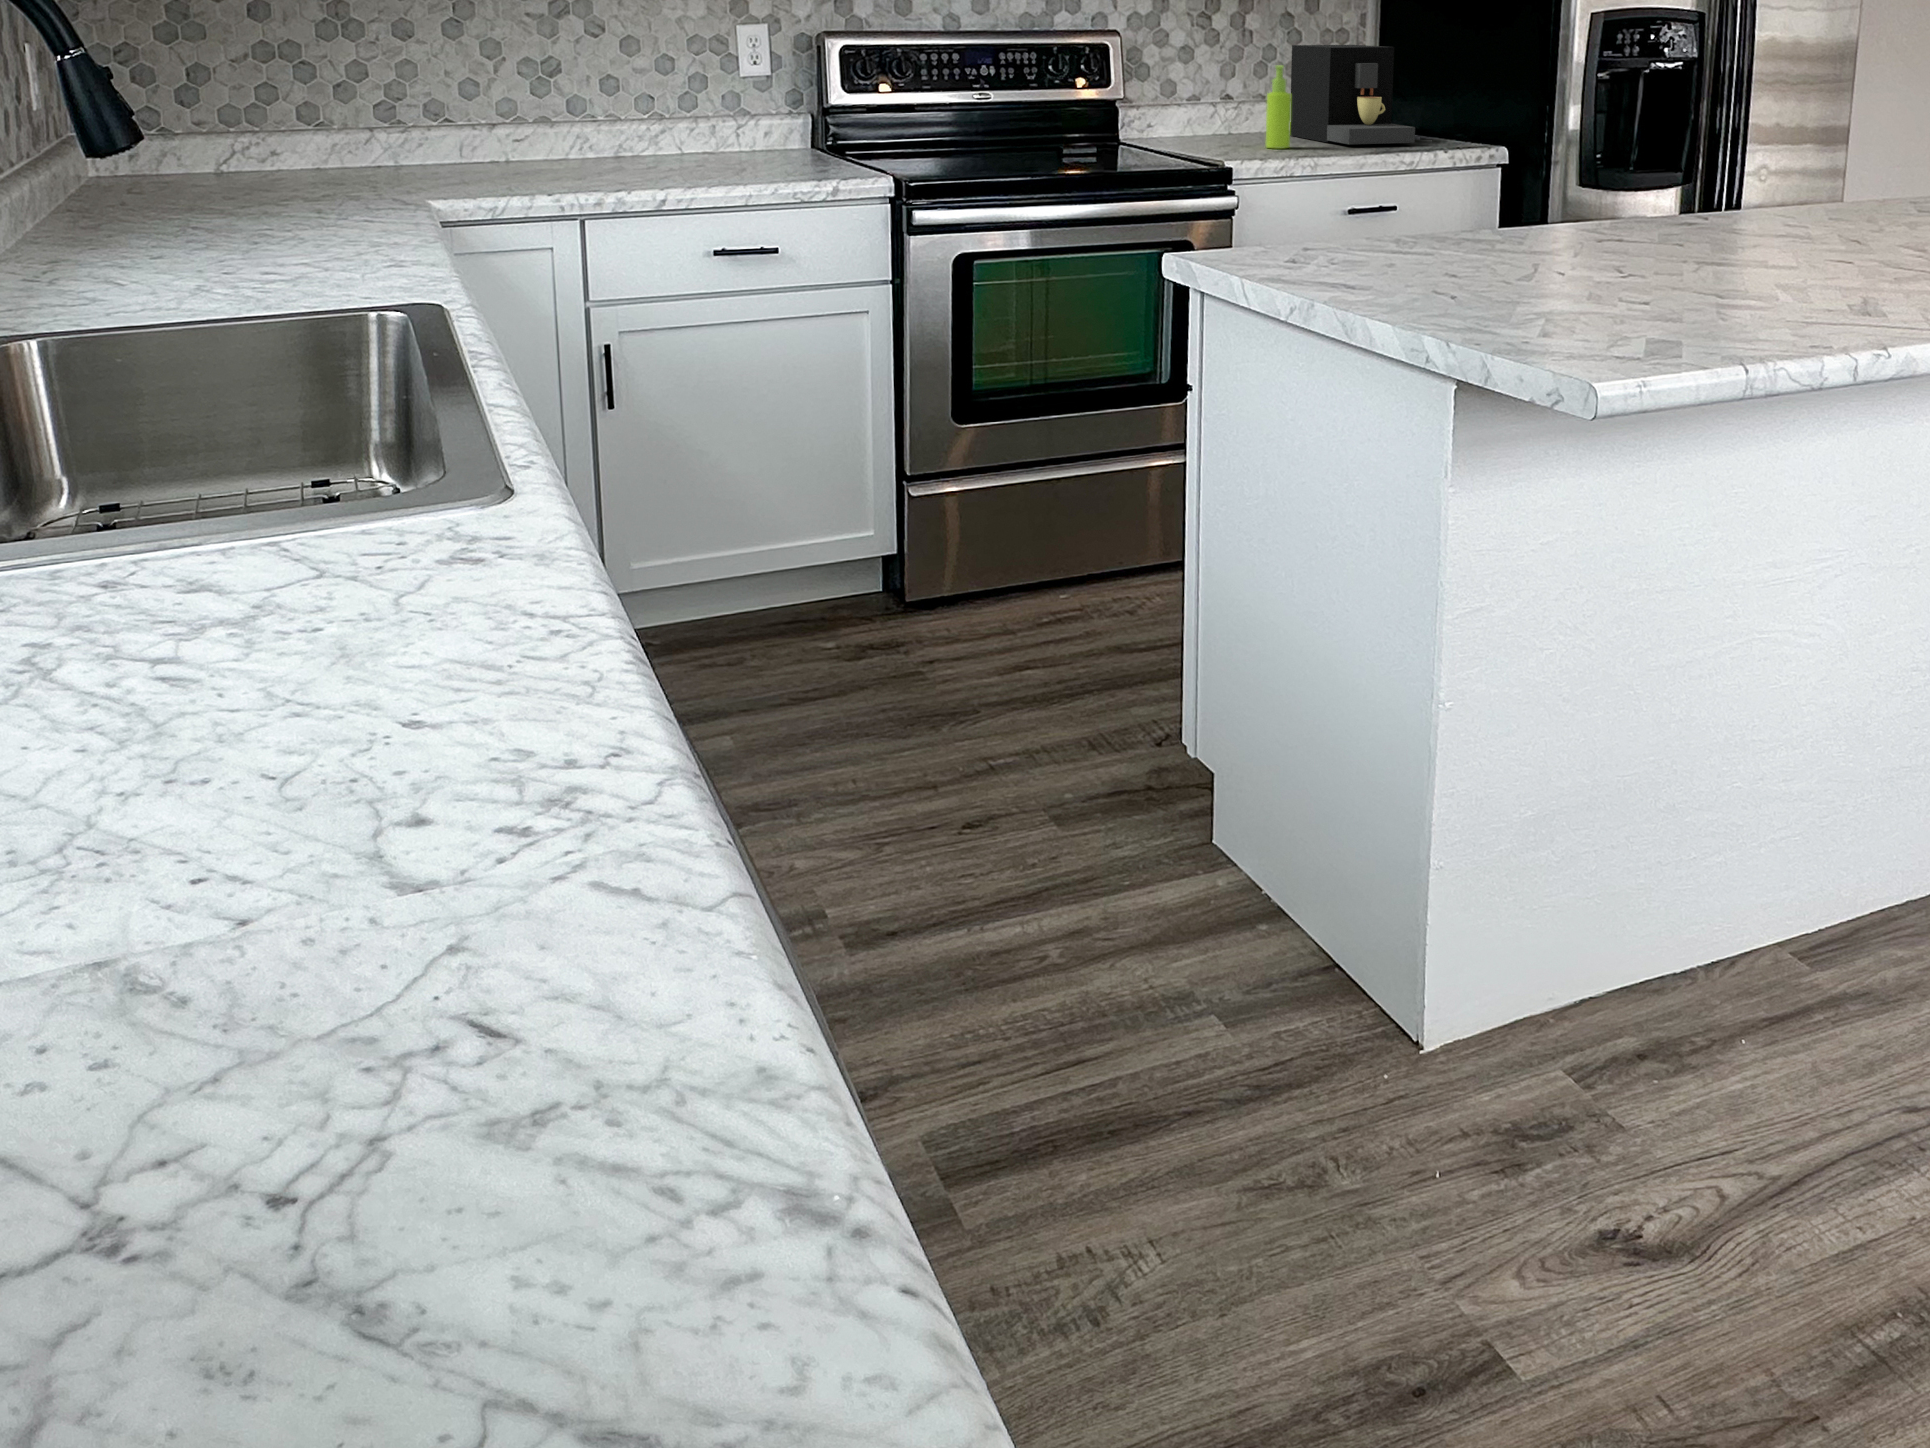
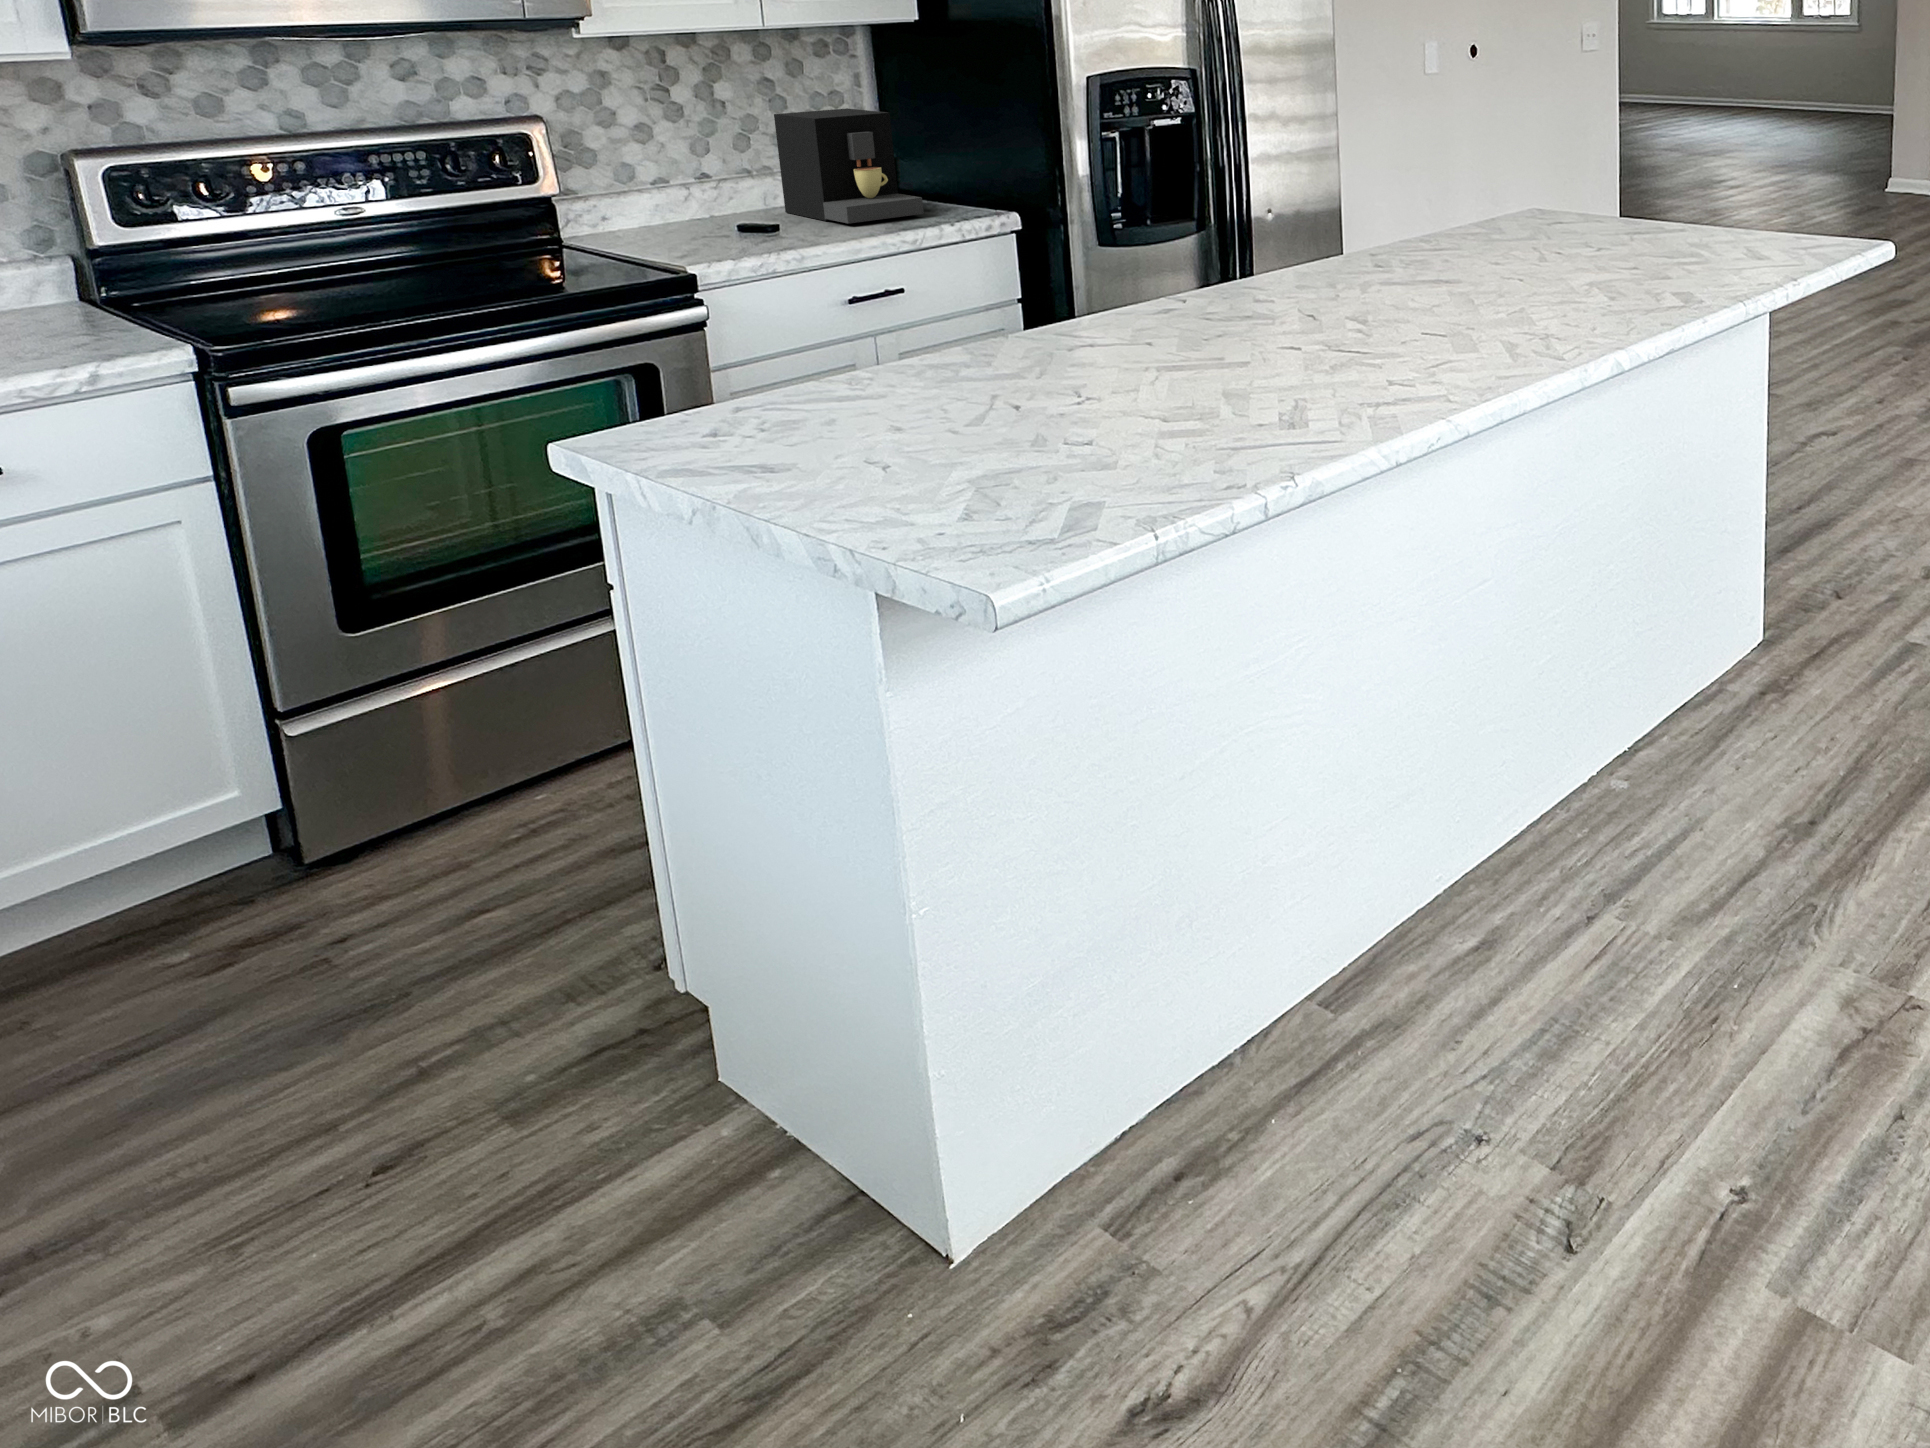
soap dispenser: present [1266,65,1291,148] -> none [741,144,778,237]

